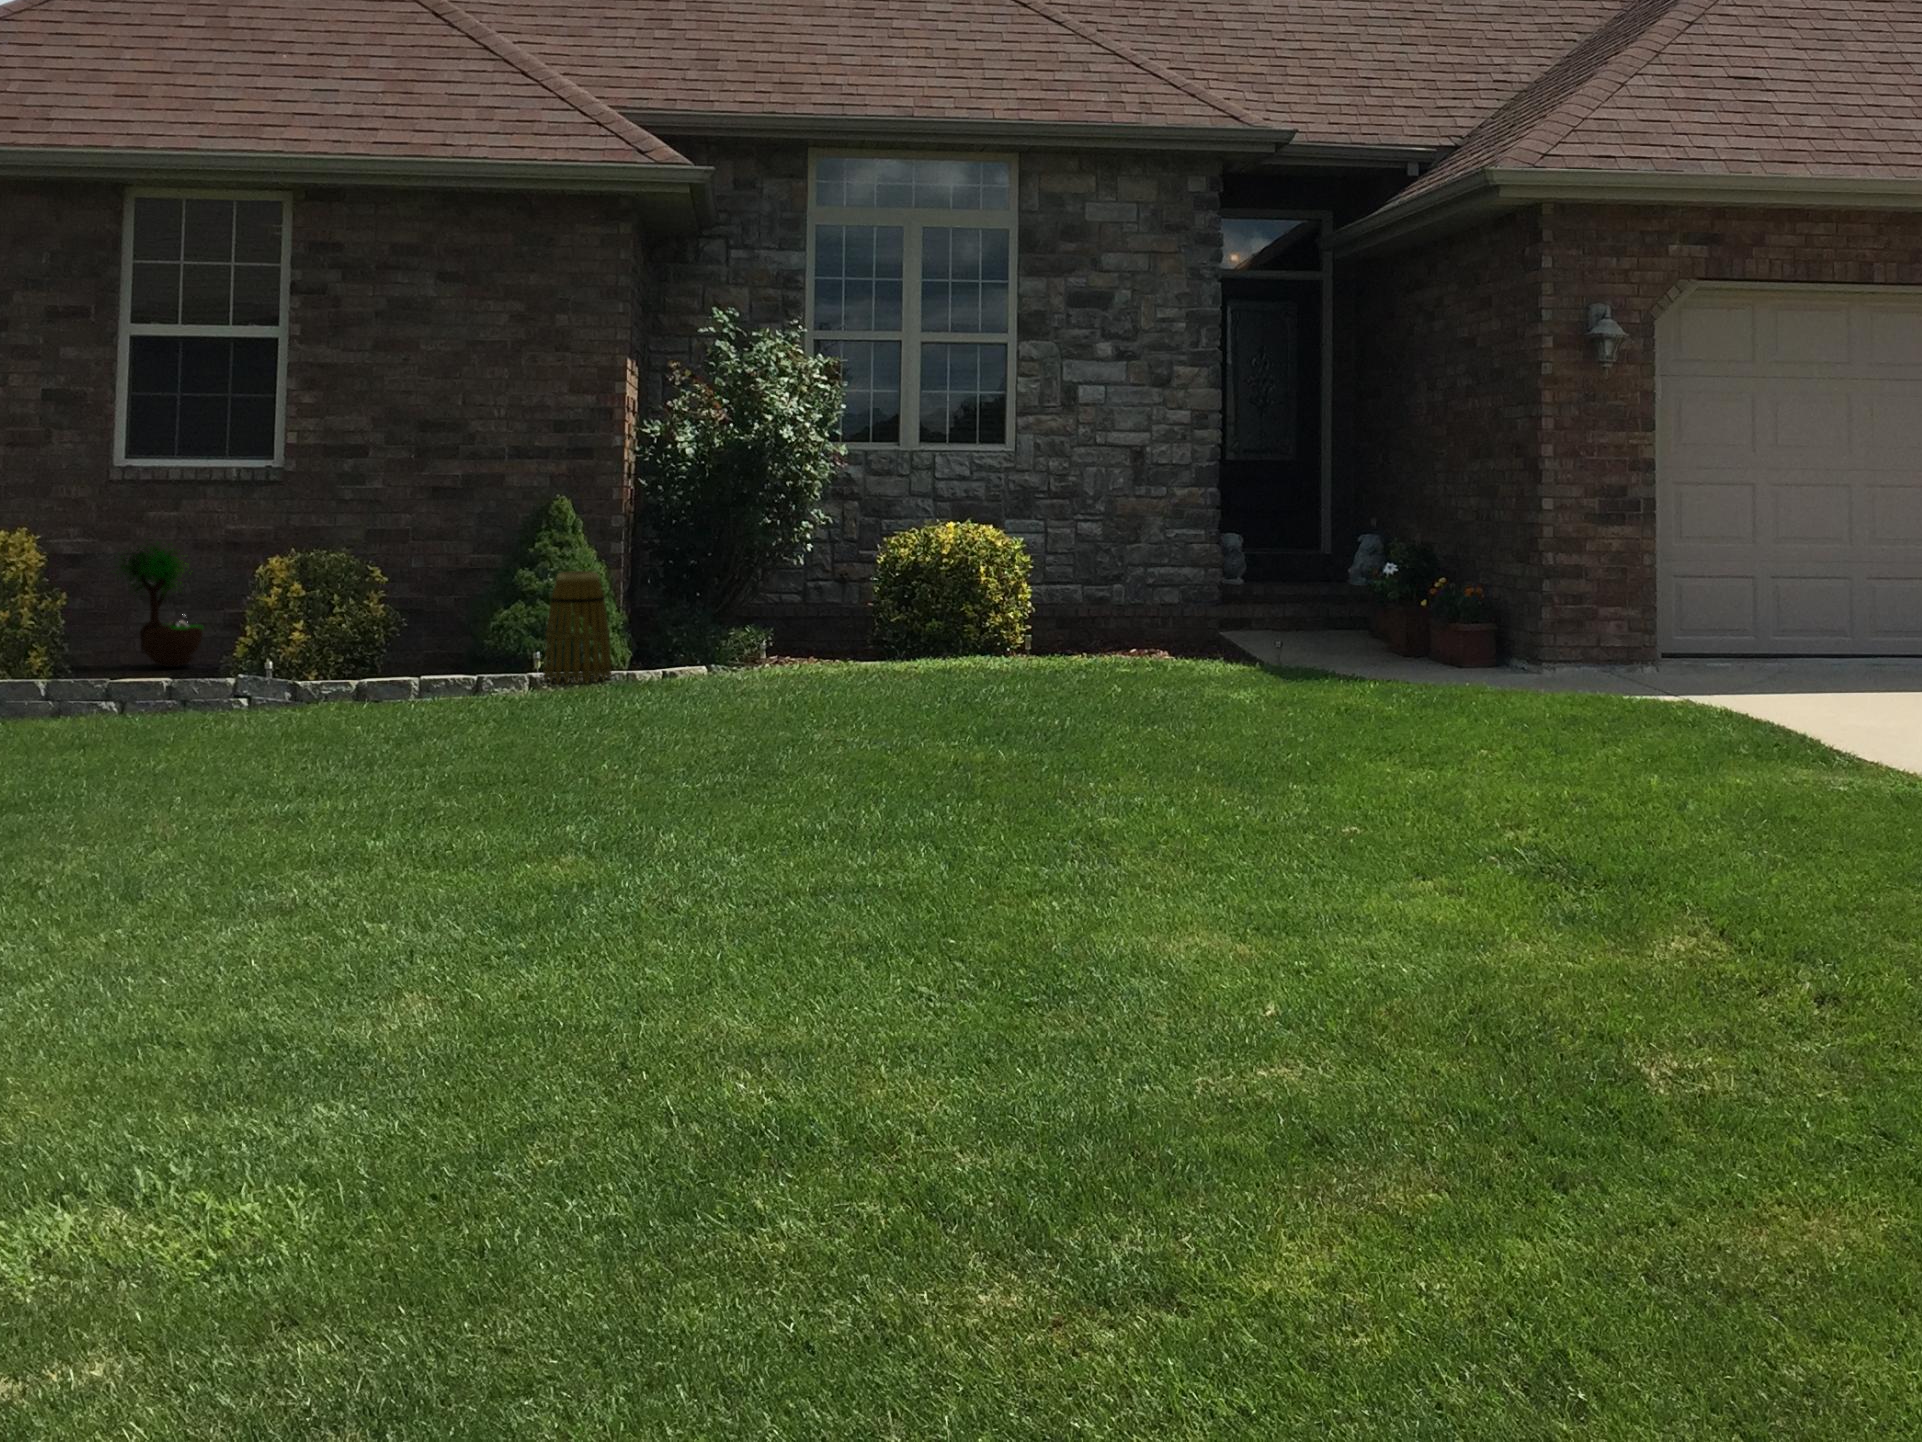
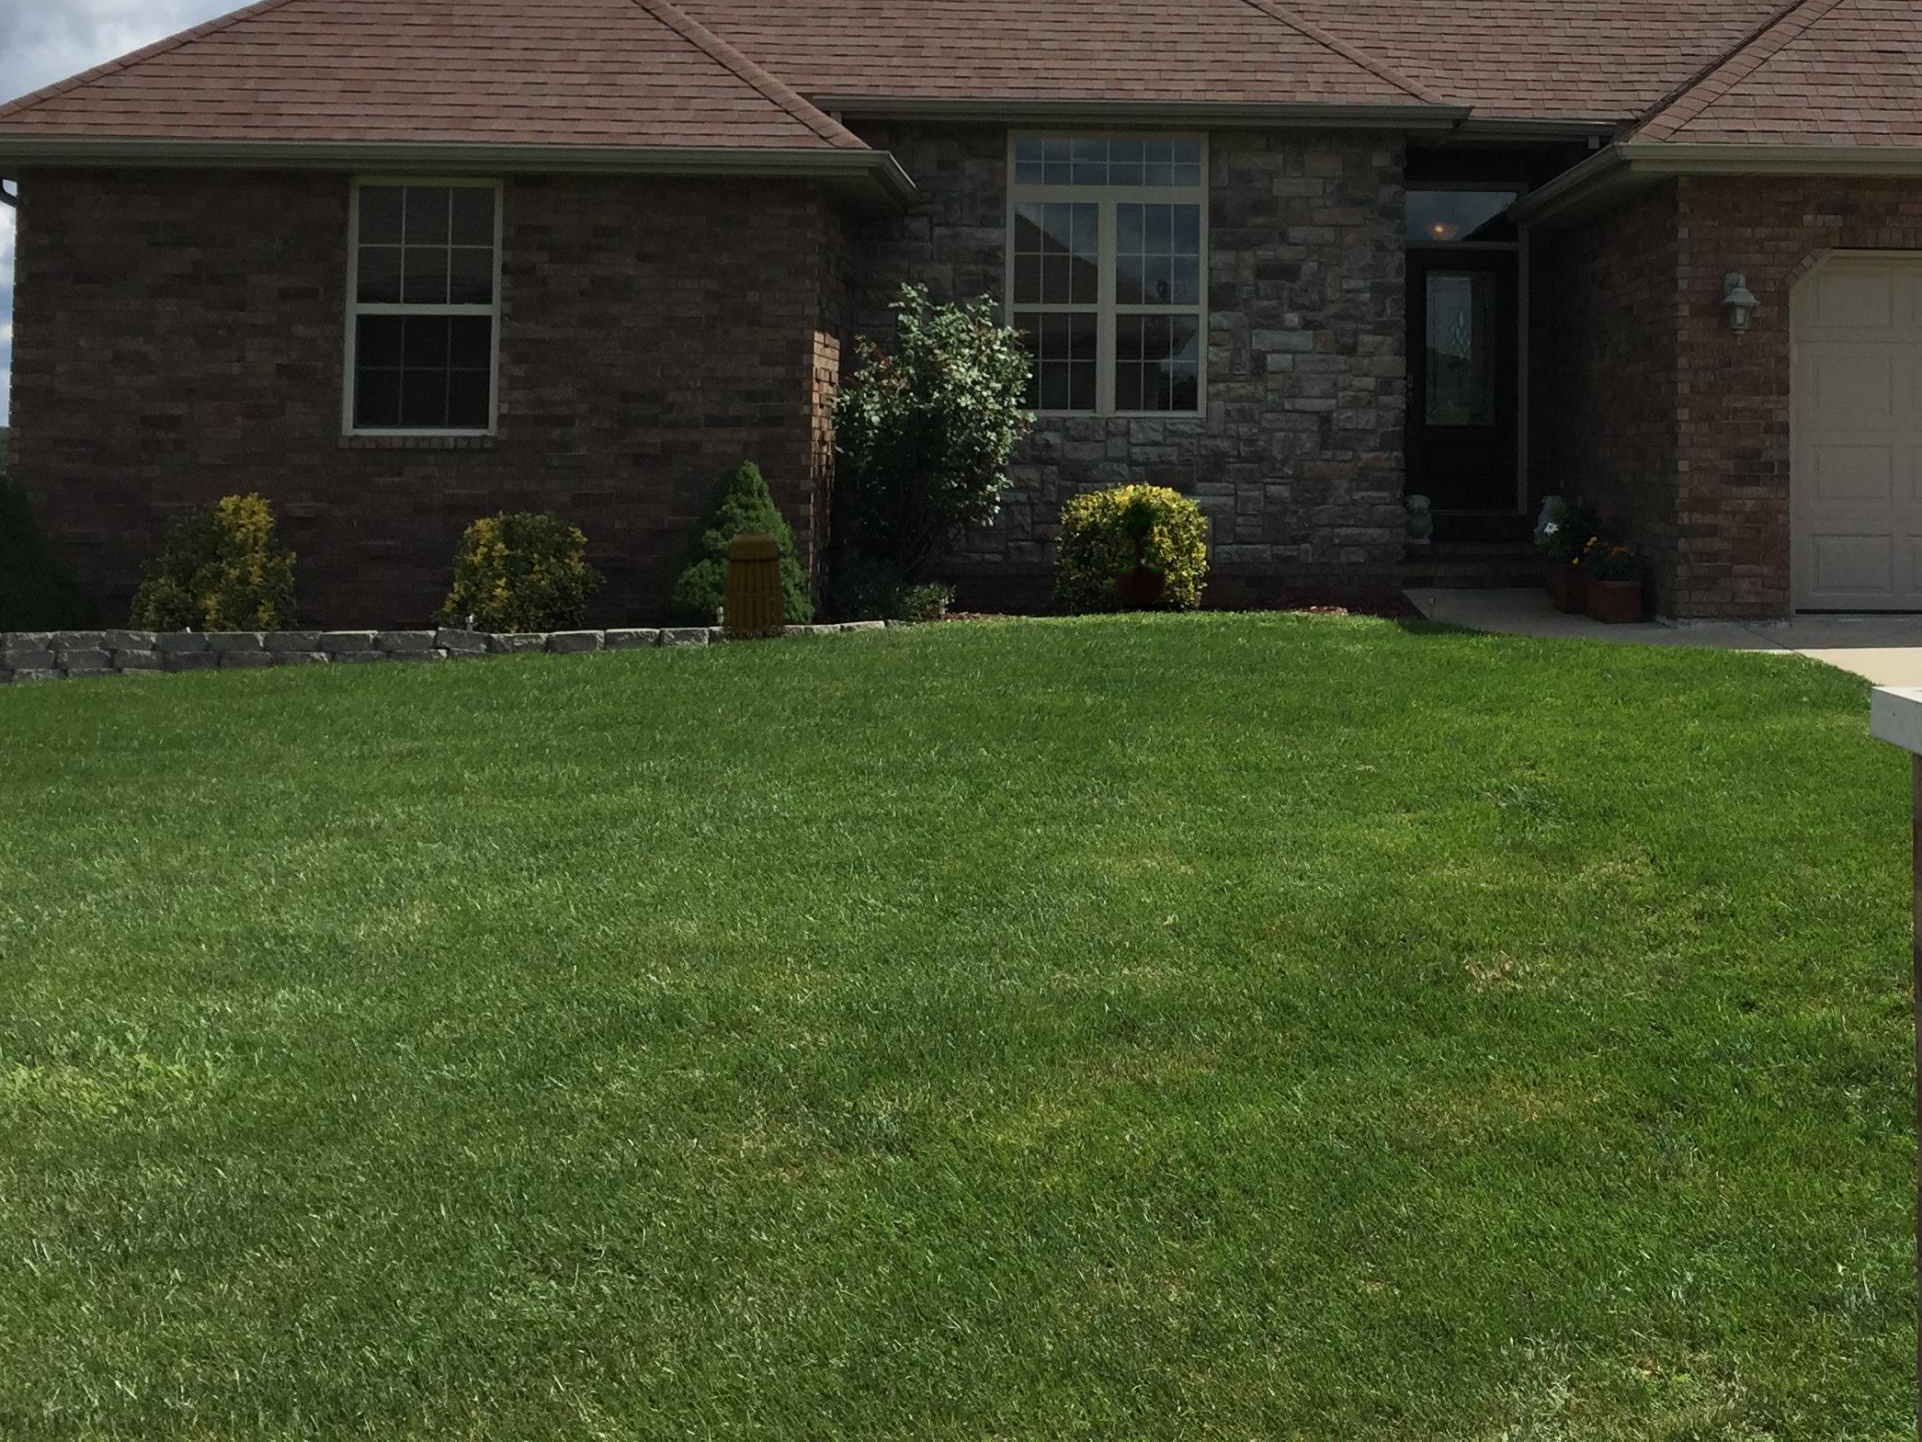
potted tree: present [118,539,203,667] -> present [1108,493,1167,606]

